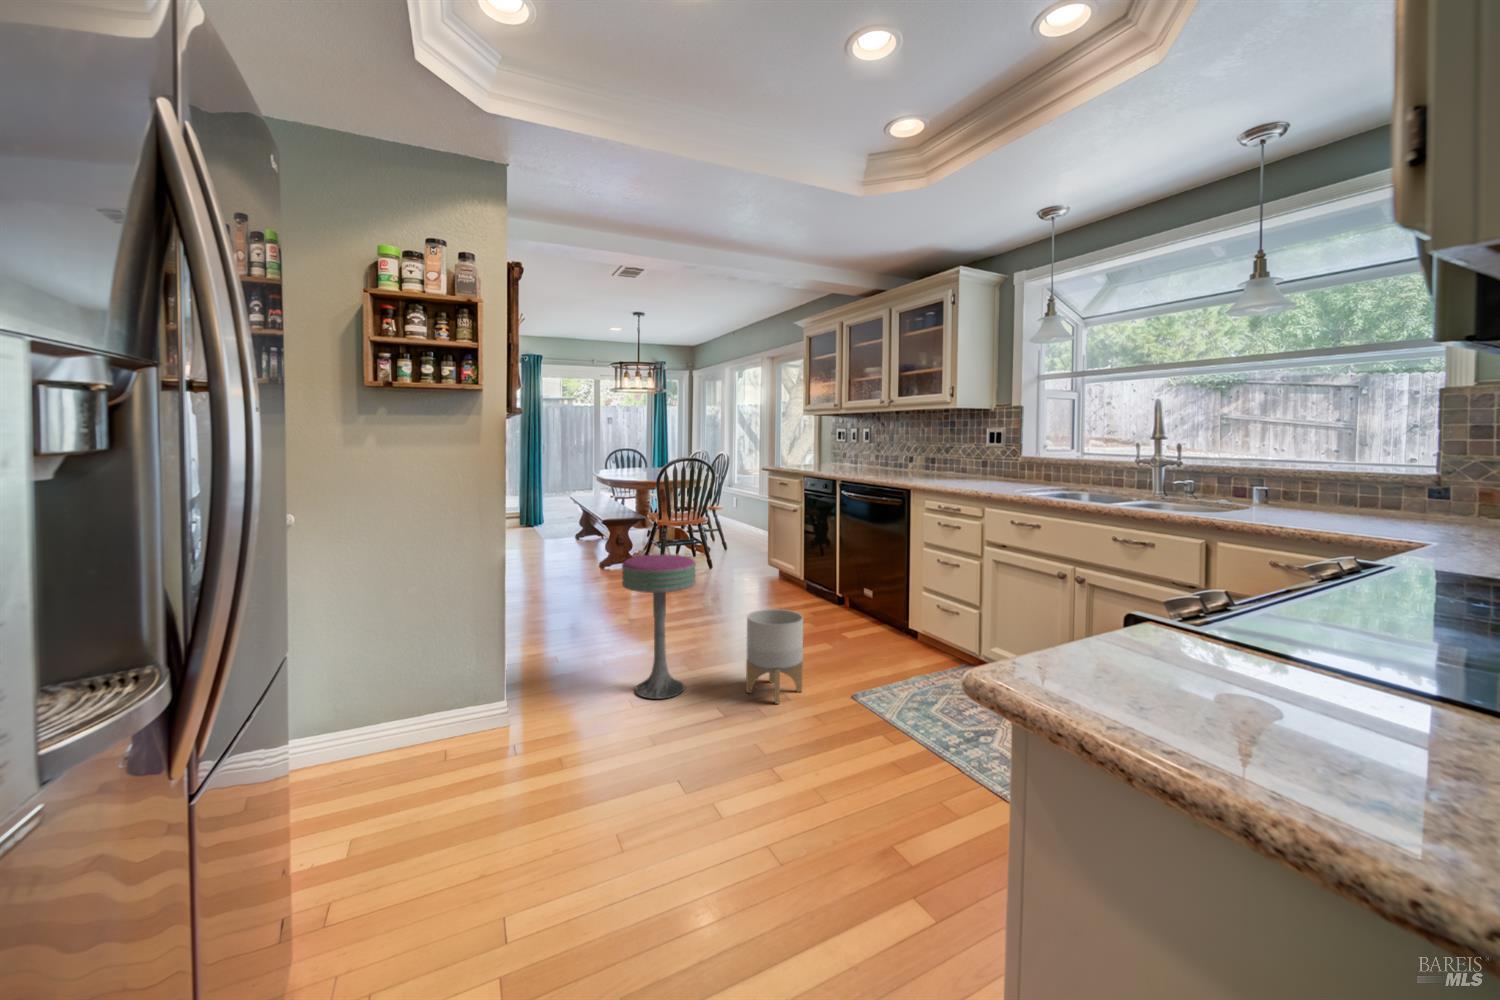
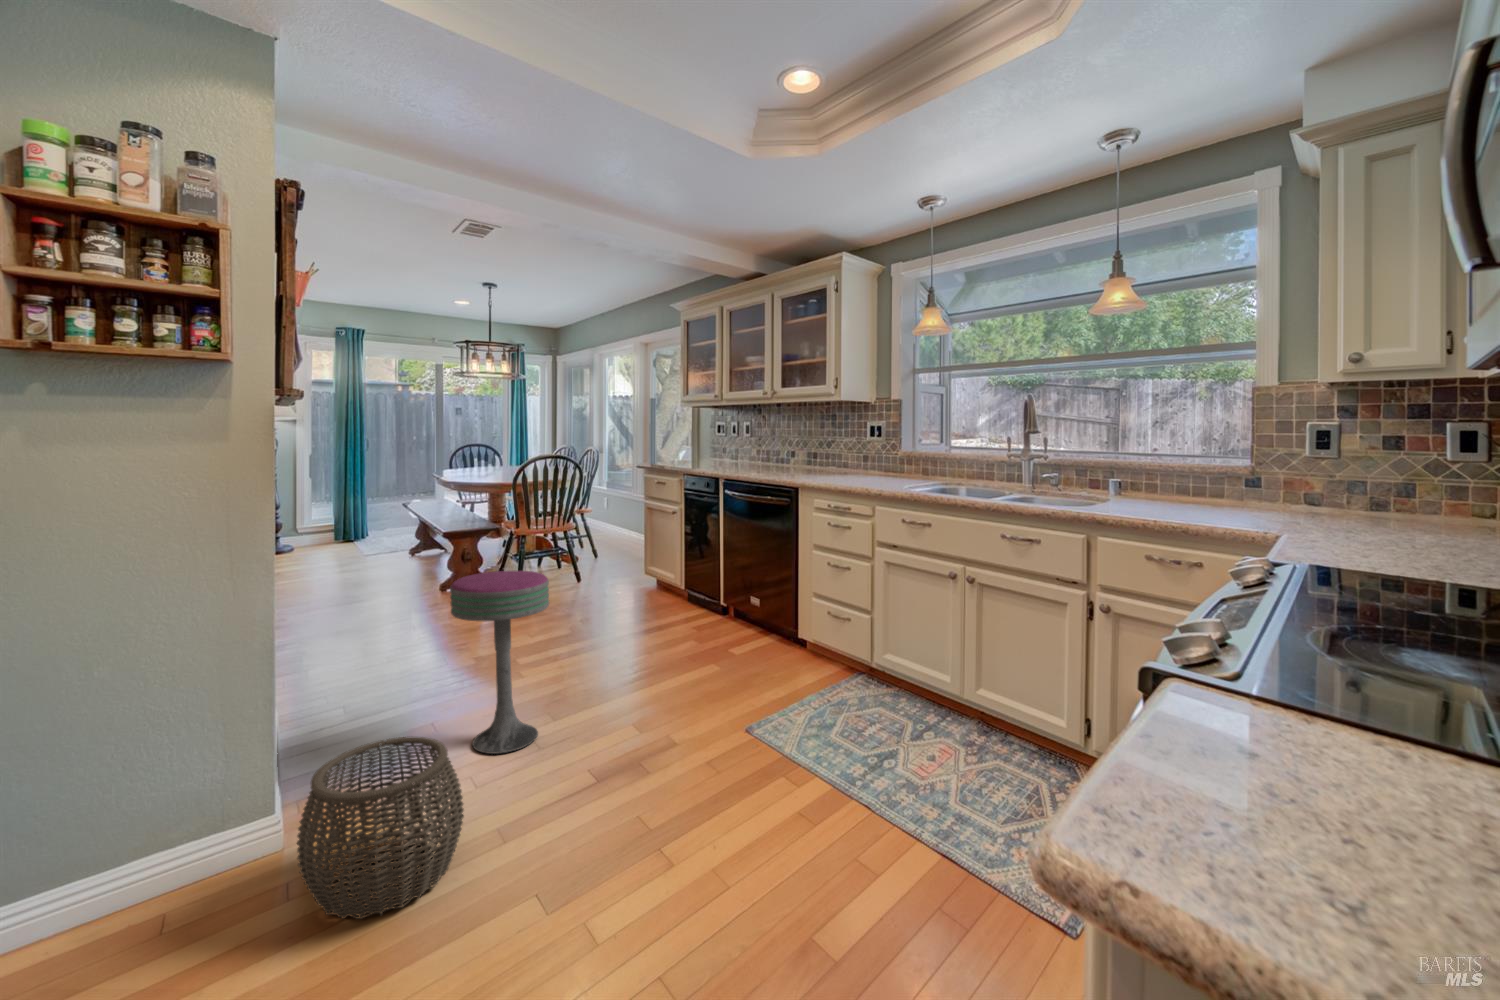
planter: present [746,609,803,703] -> none [614,629,683,745]
woven basket: none [529,673,637,795] -> present [297,737,464,919]

